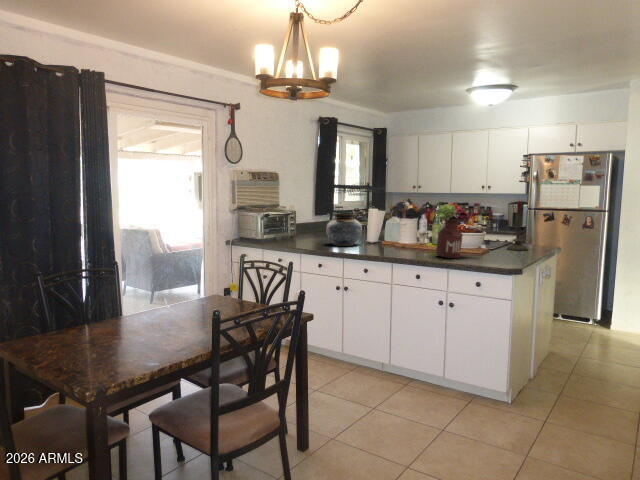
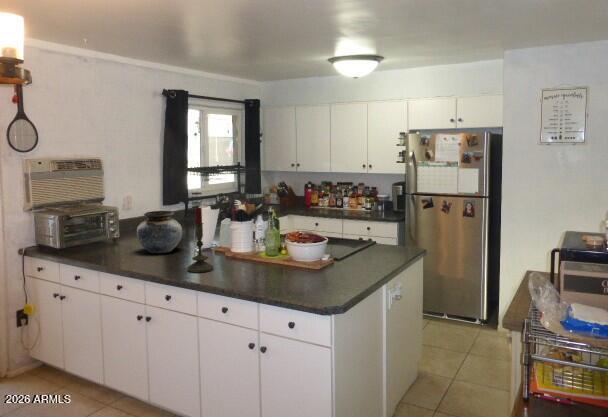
candle: present [507,202,527,250] -> present [187,207,213,273]
flower arrangement: present [436,203,472,258] -> none [239,206,286,276]

